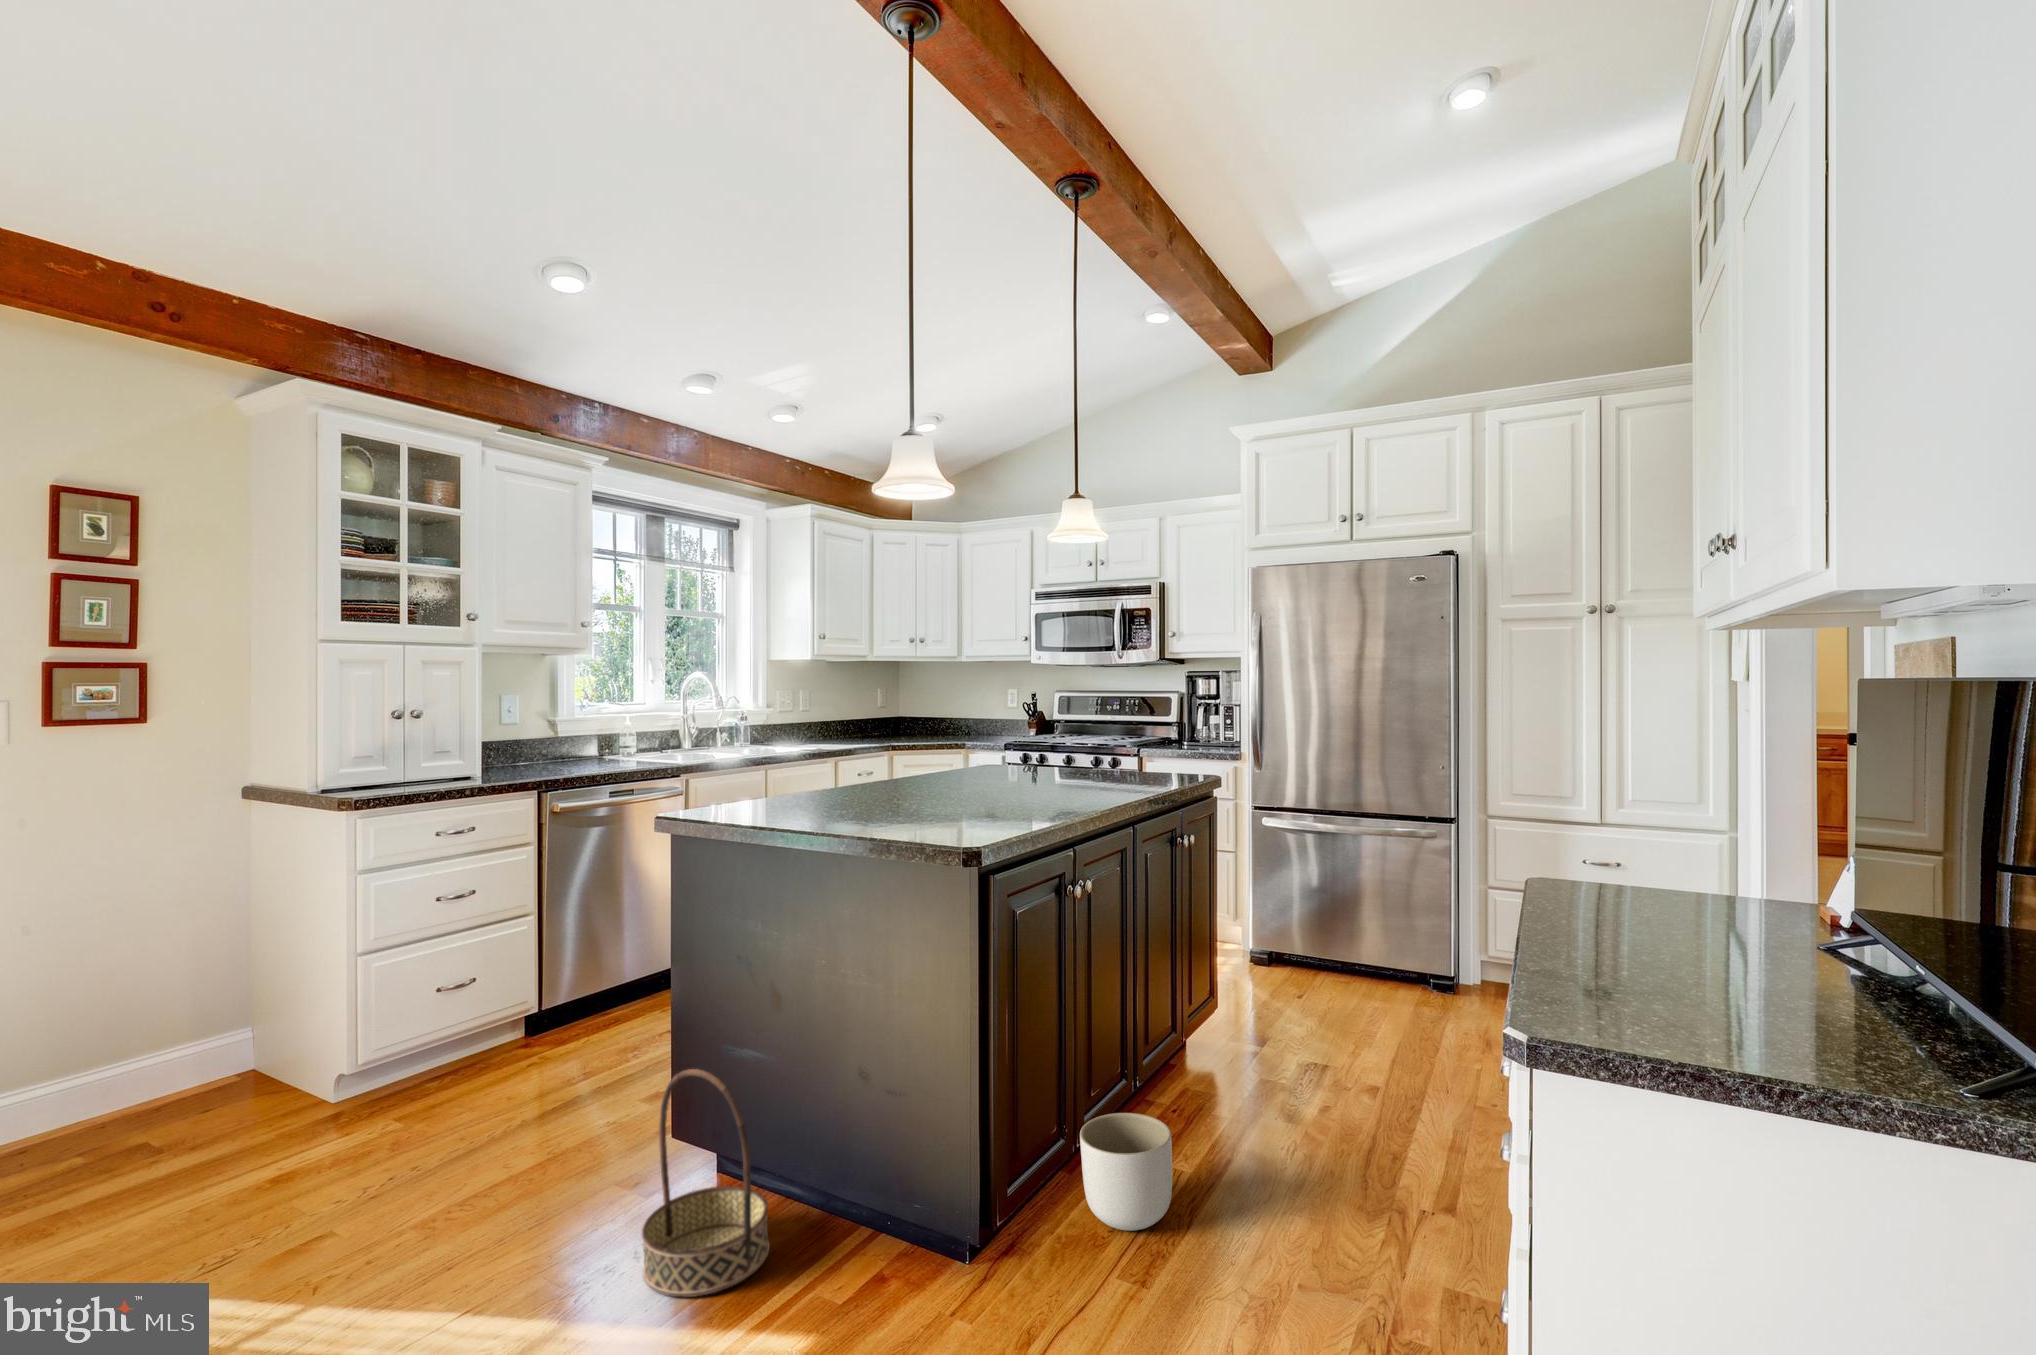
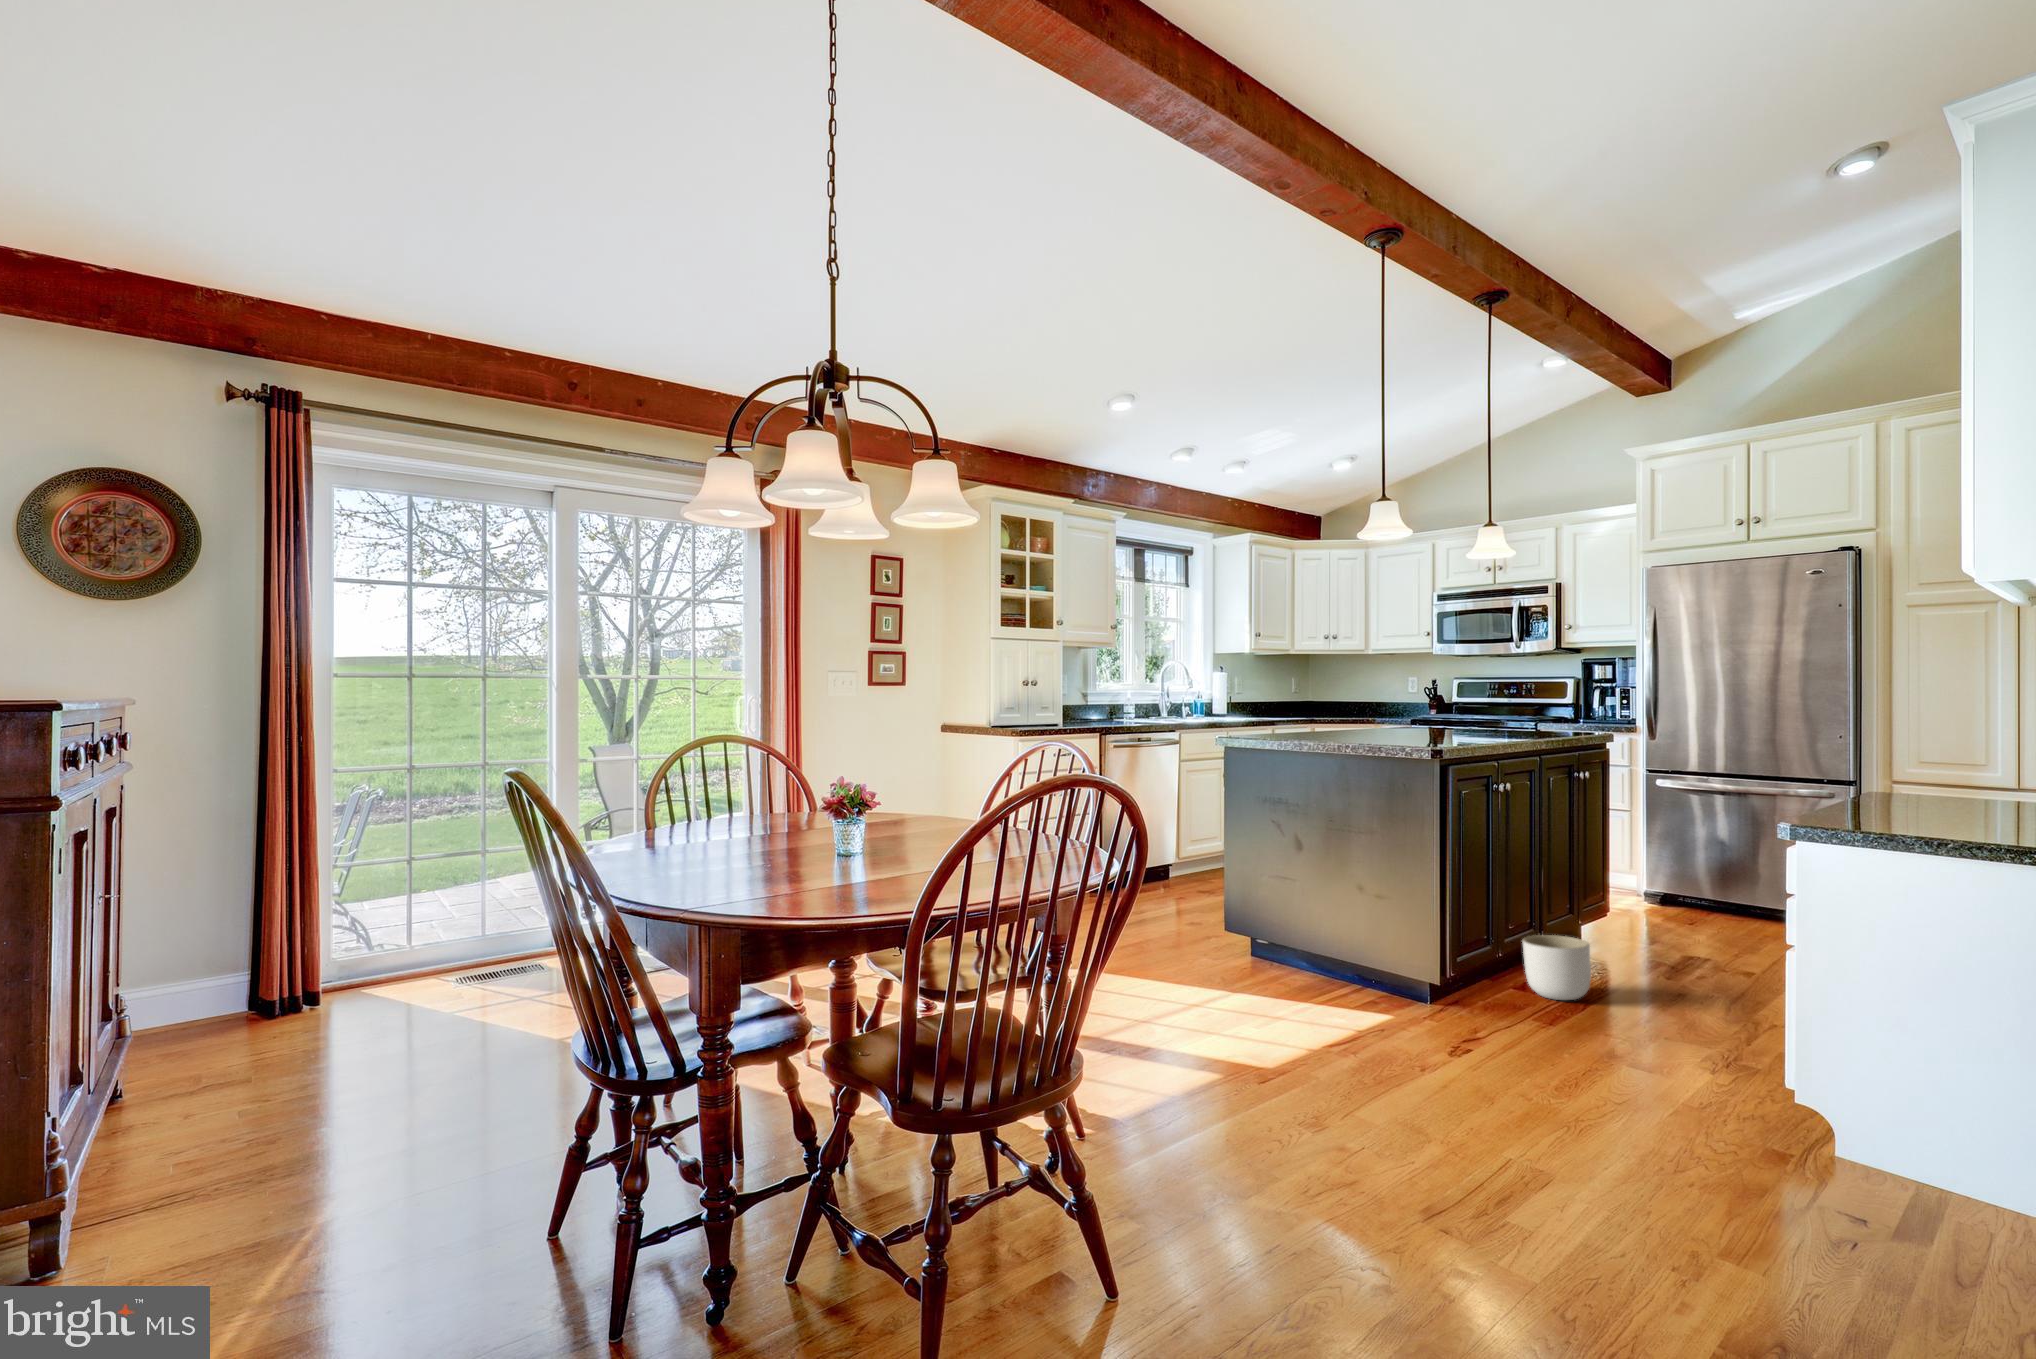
basket: present [642,1069,770,1297] -> none [1250,875,1323,994]

